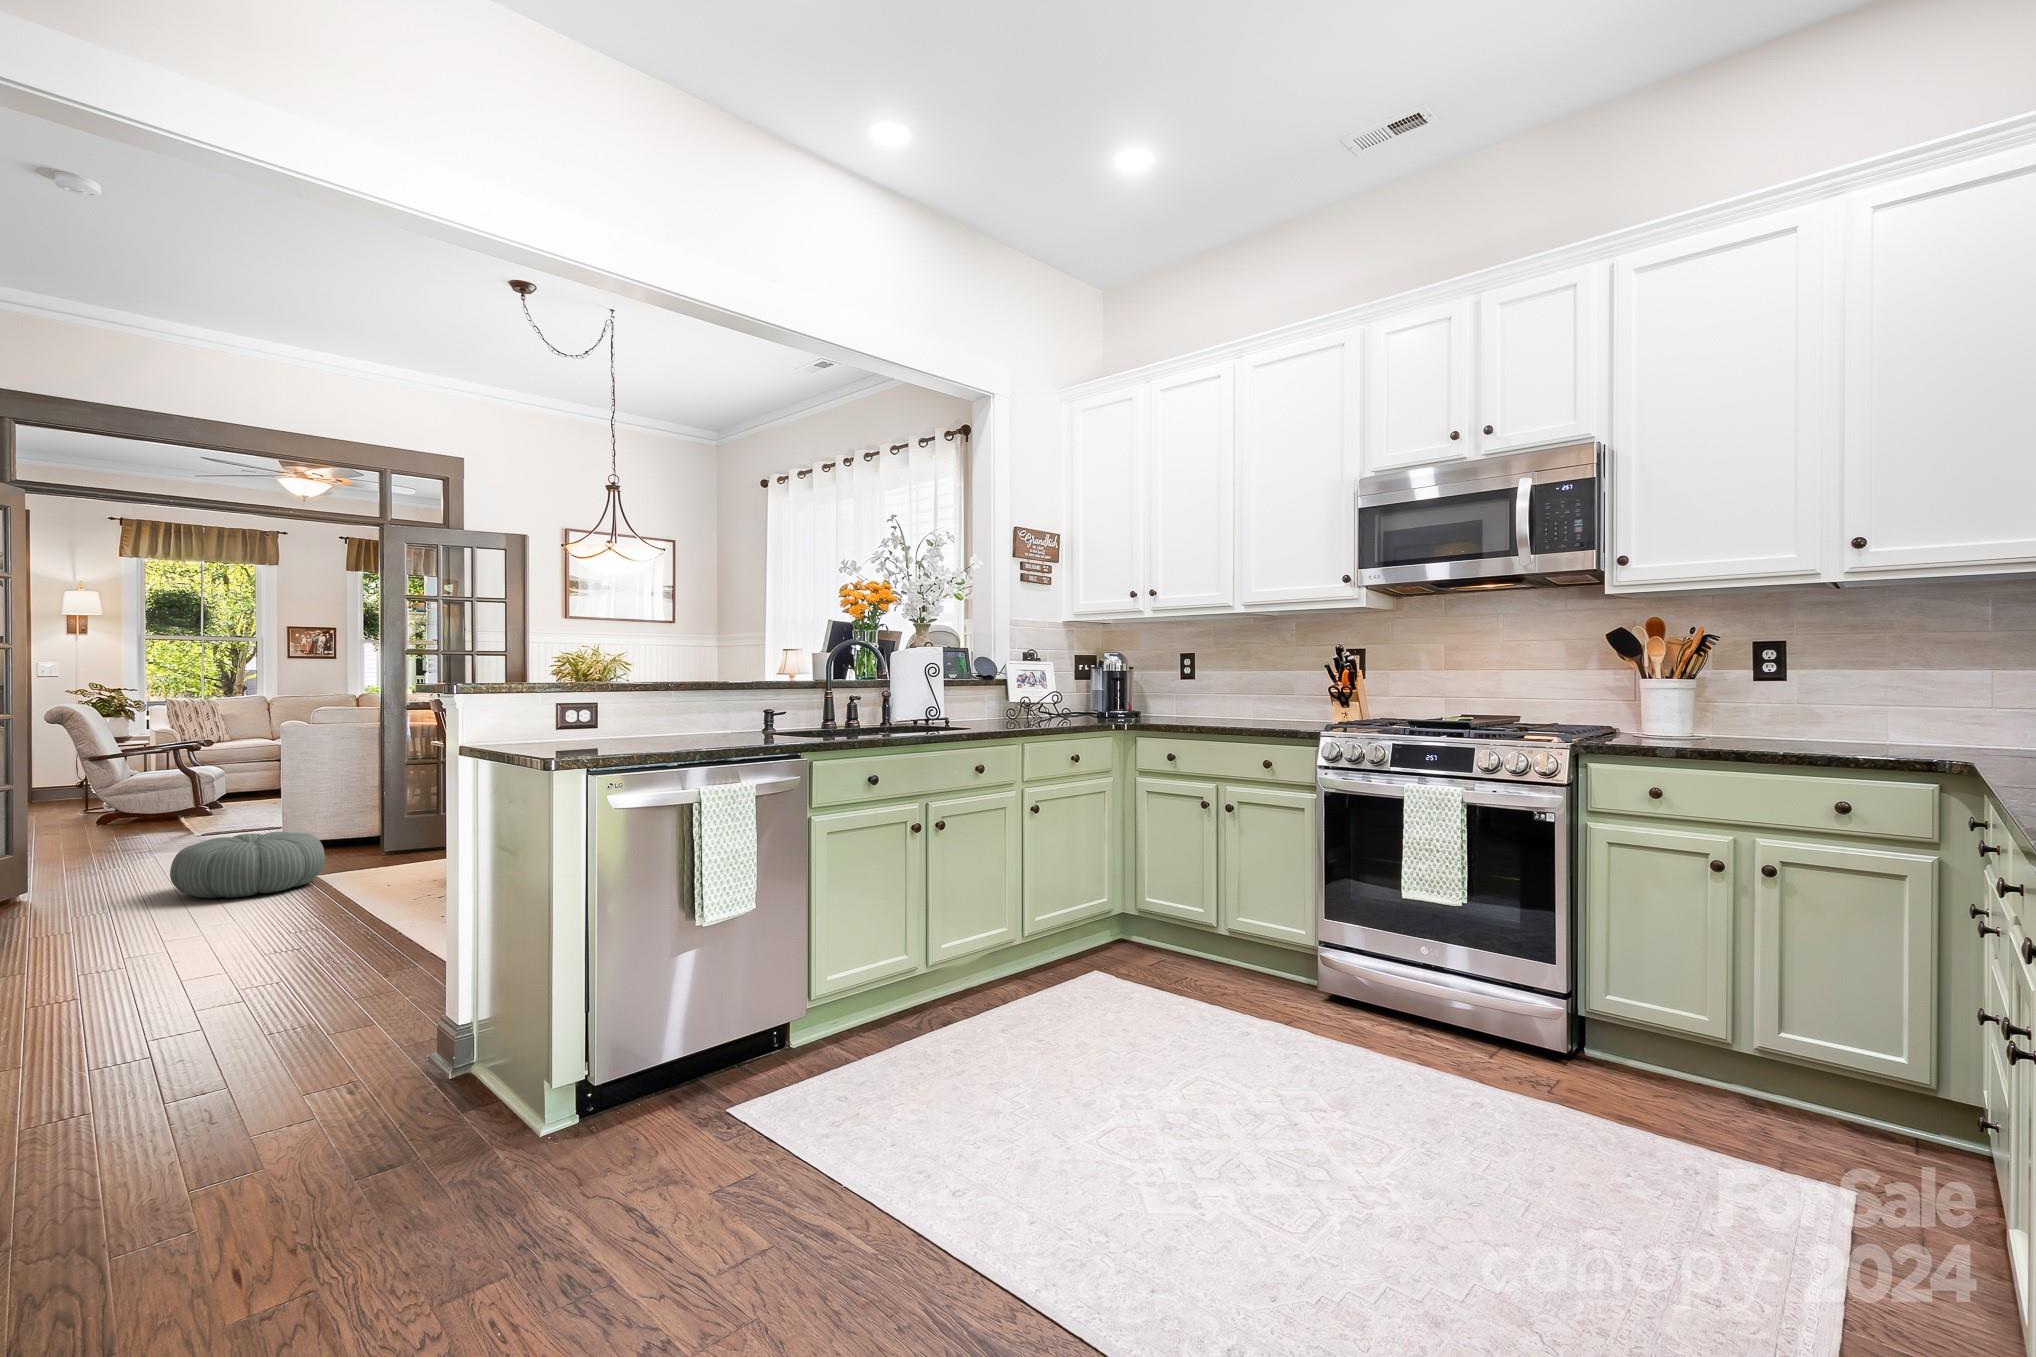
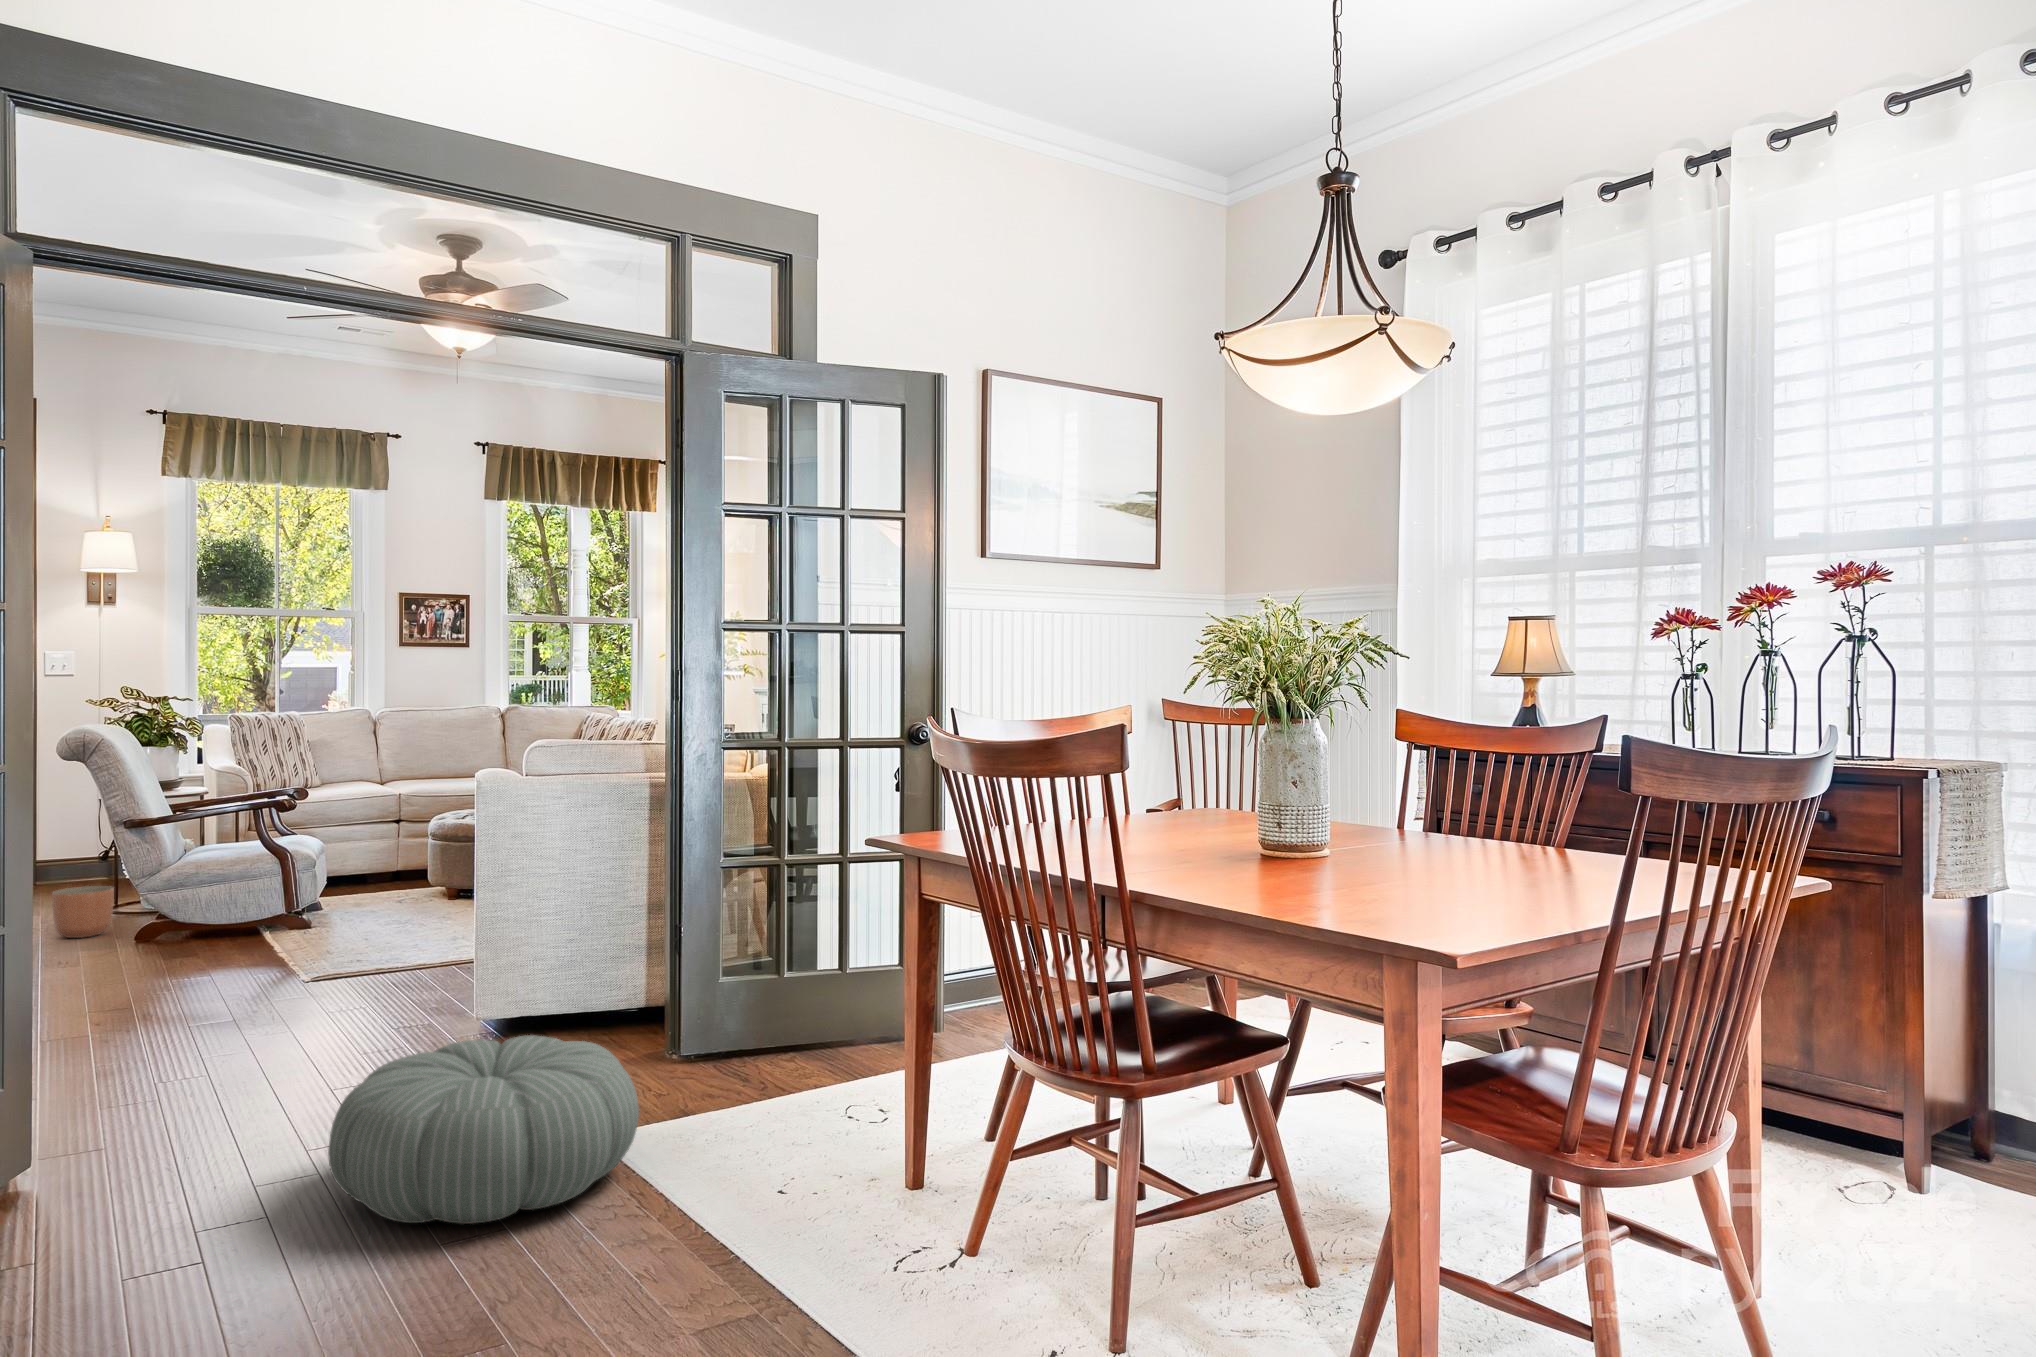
planter: none [42,795,83,824] -> present [52,886,114,938]

